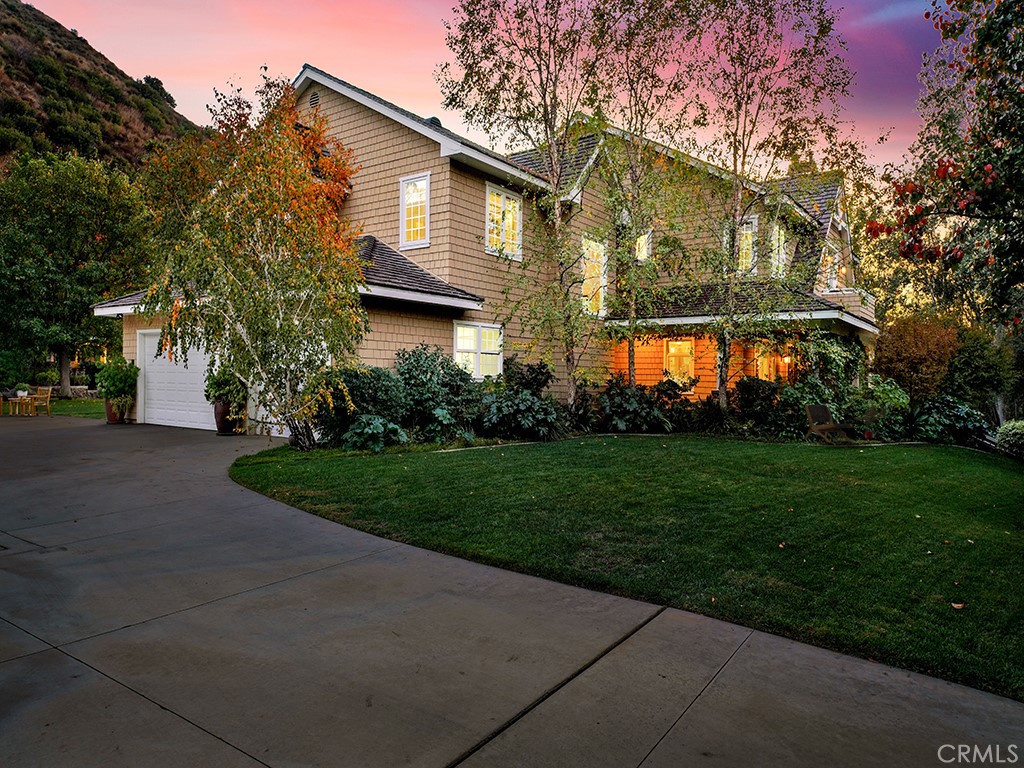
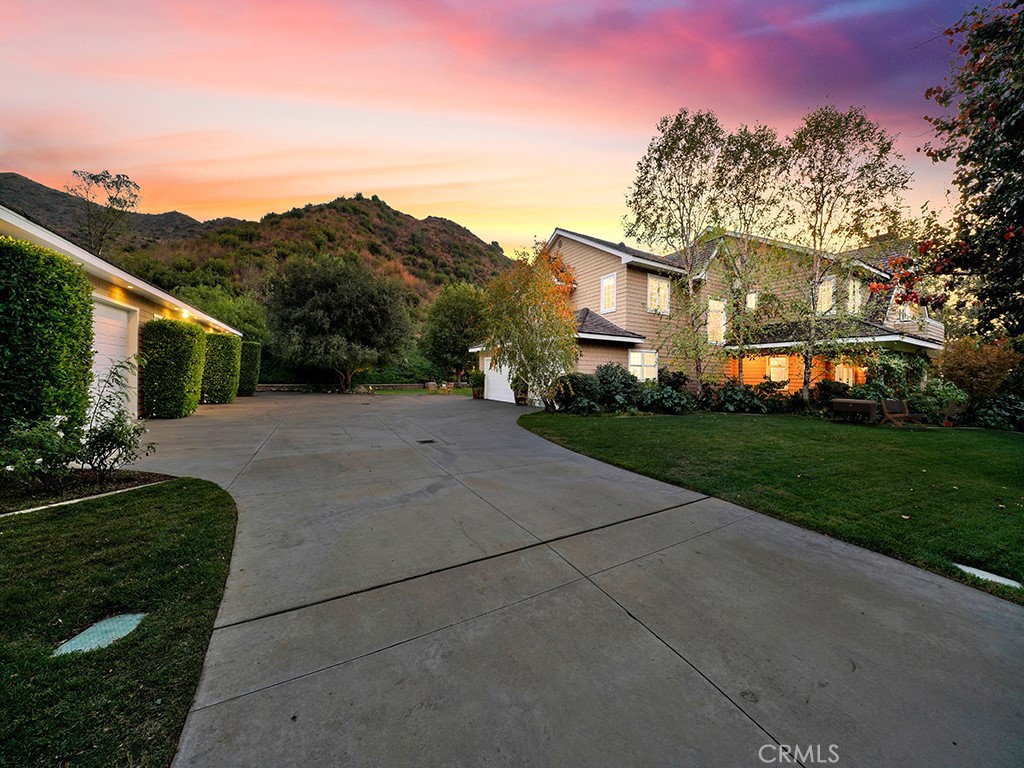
storage bench: none [751,405,800,439] -> present [832,399,877,423]

